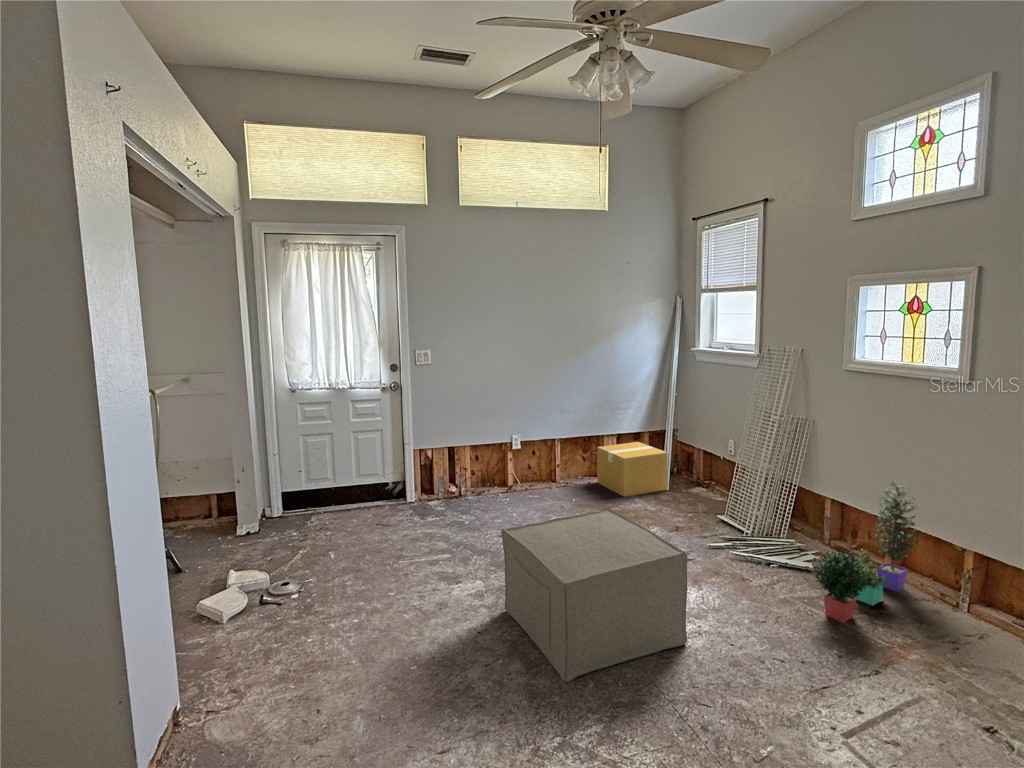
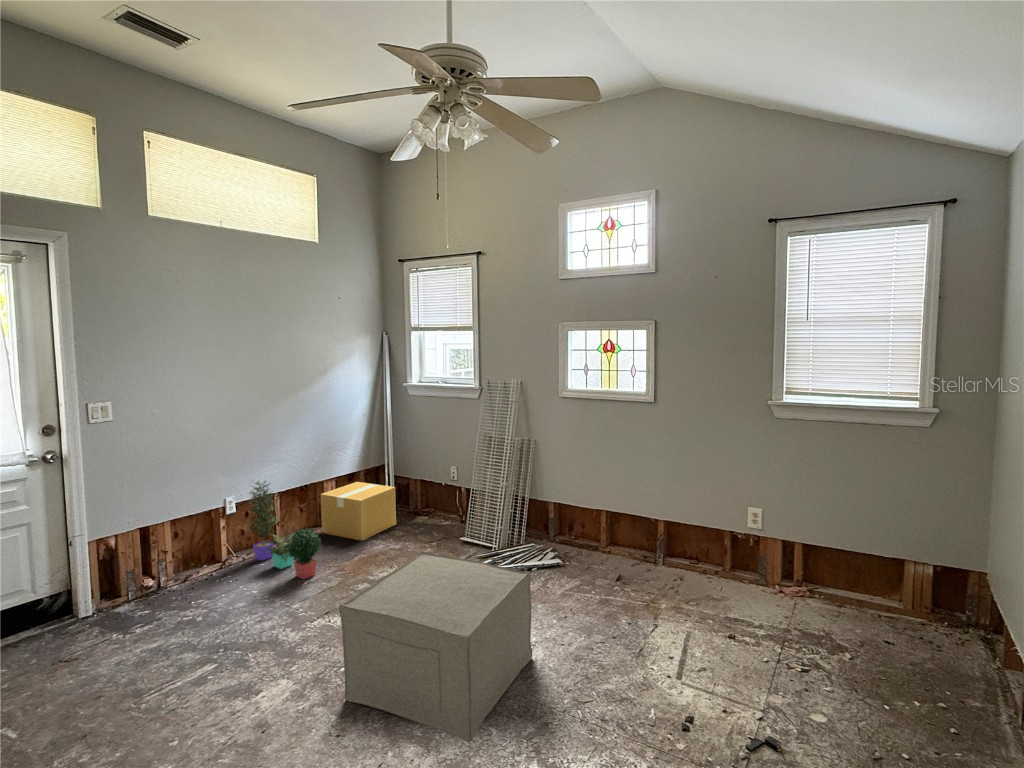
potted plant: present [814,480,919,623] -> present [248,481,322,579]

